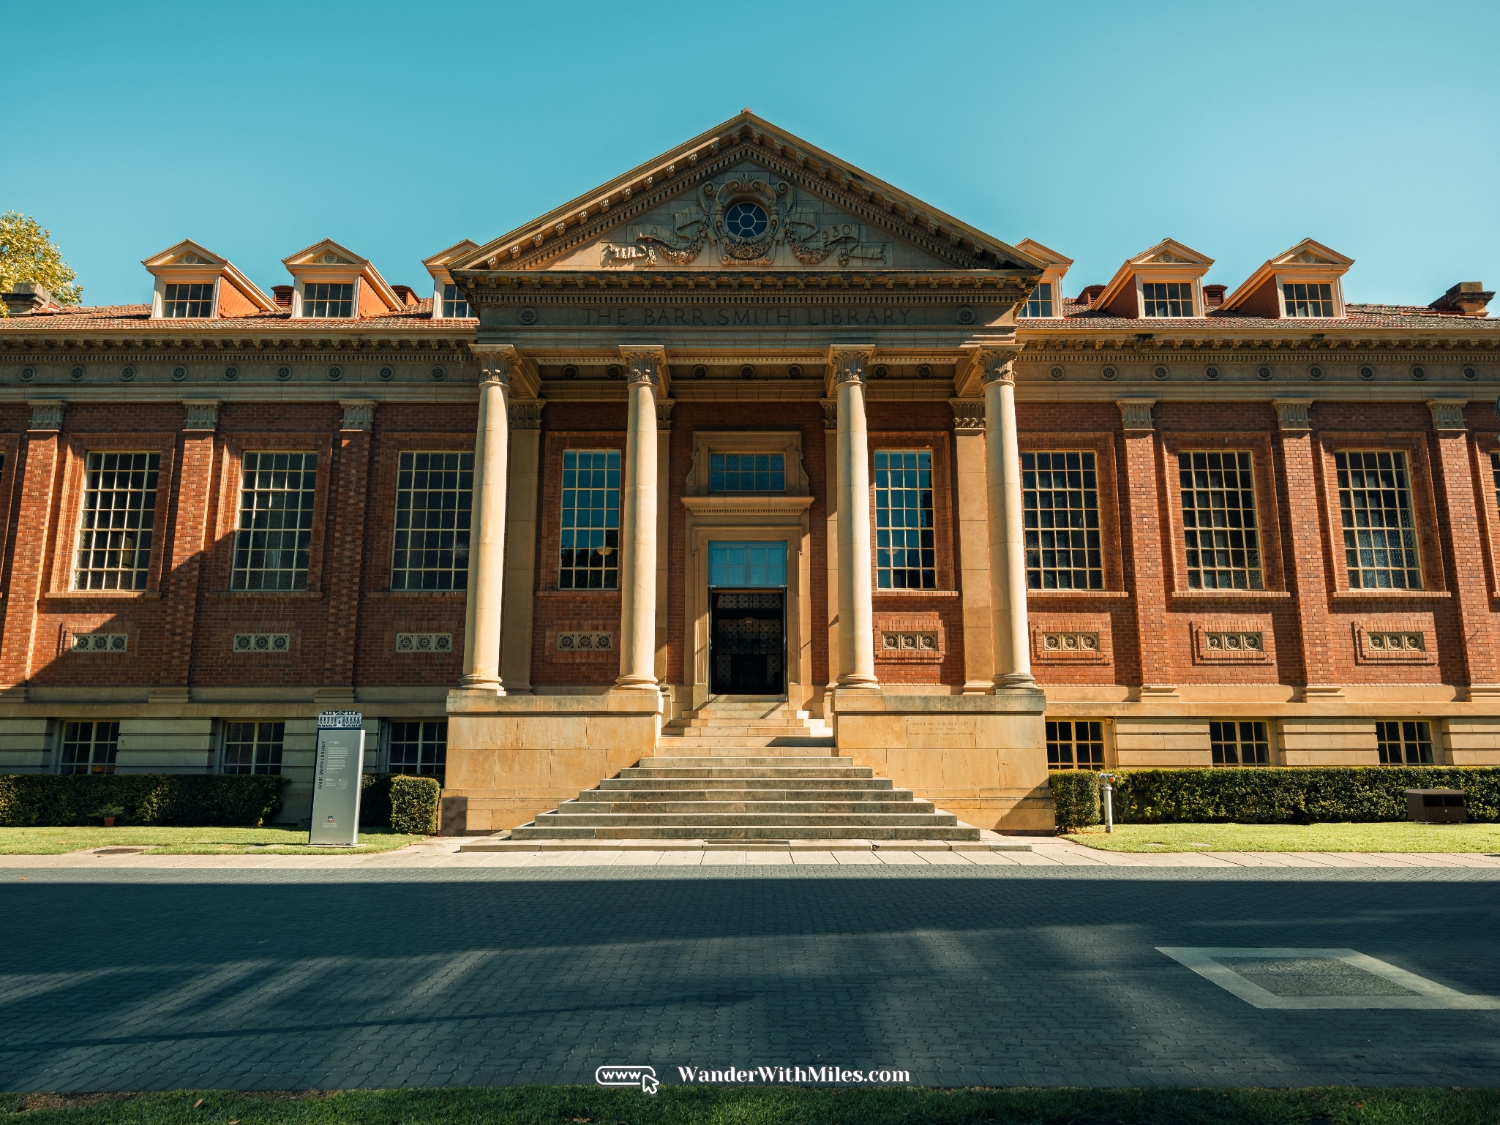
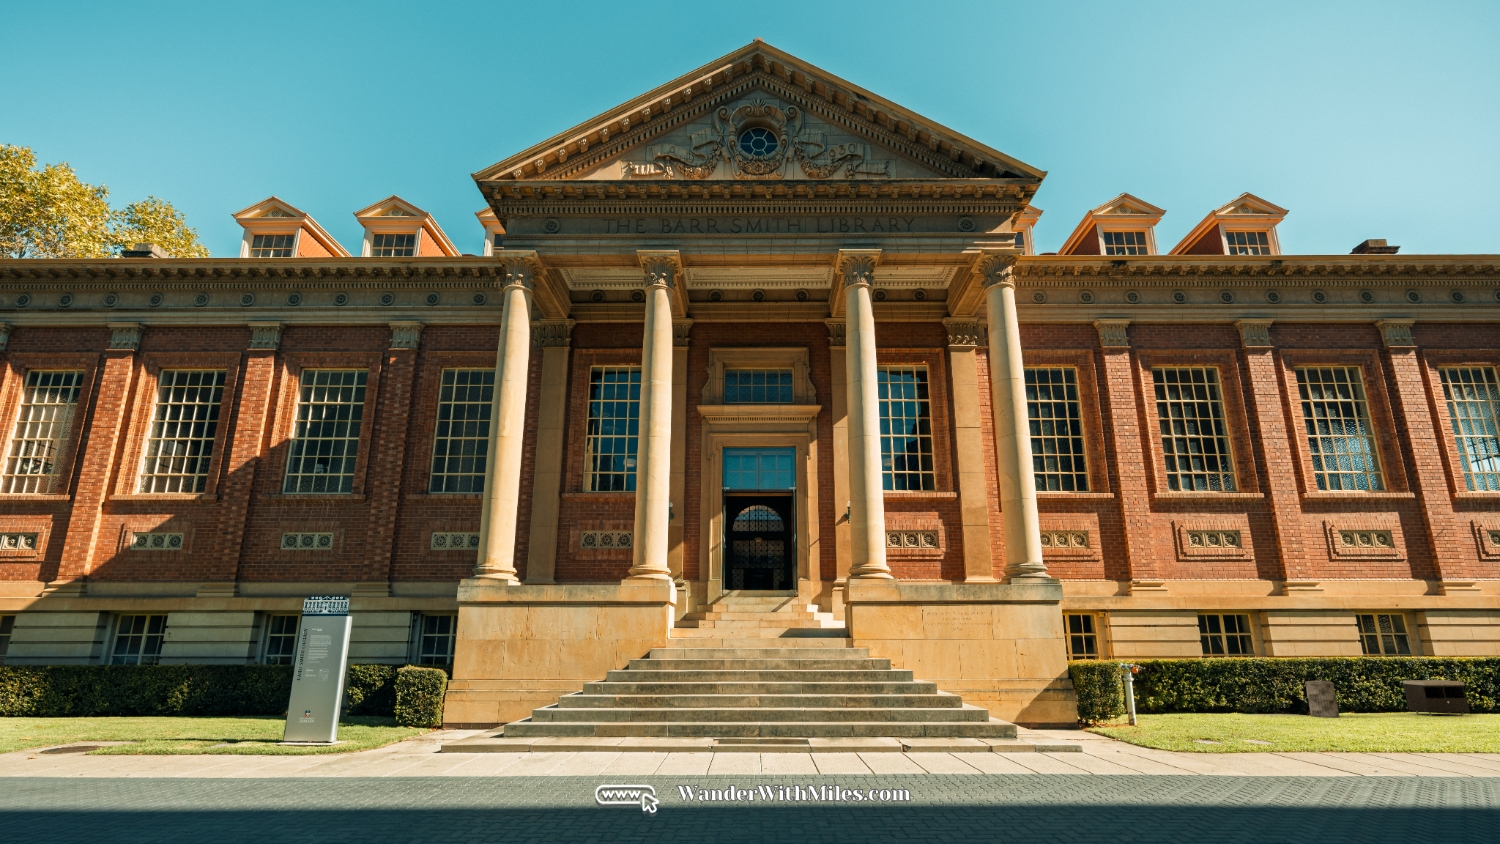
trash can: present [440,796,468,836] -> present [1305,680,1339,718]
potted plant: present [87,803,124,827] -> none [117,697,158,721]

